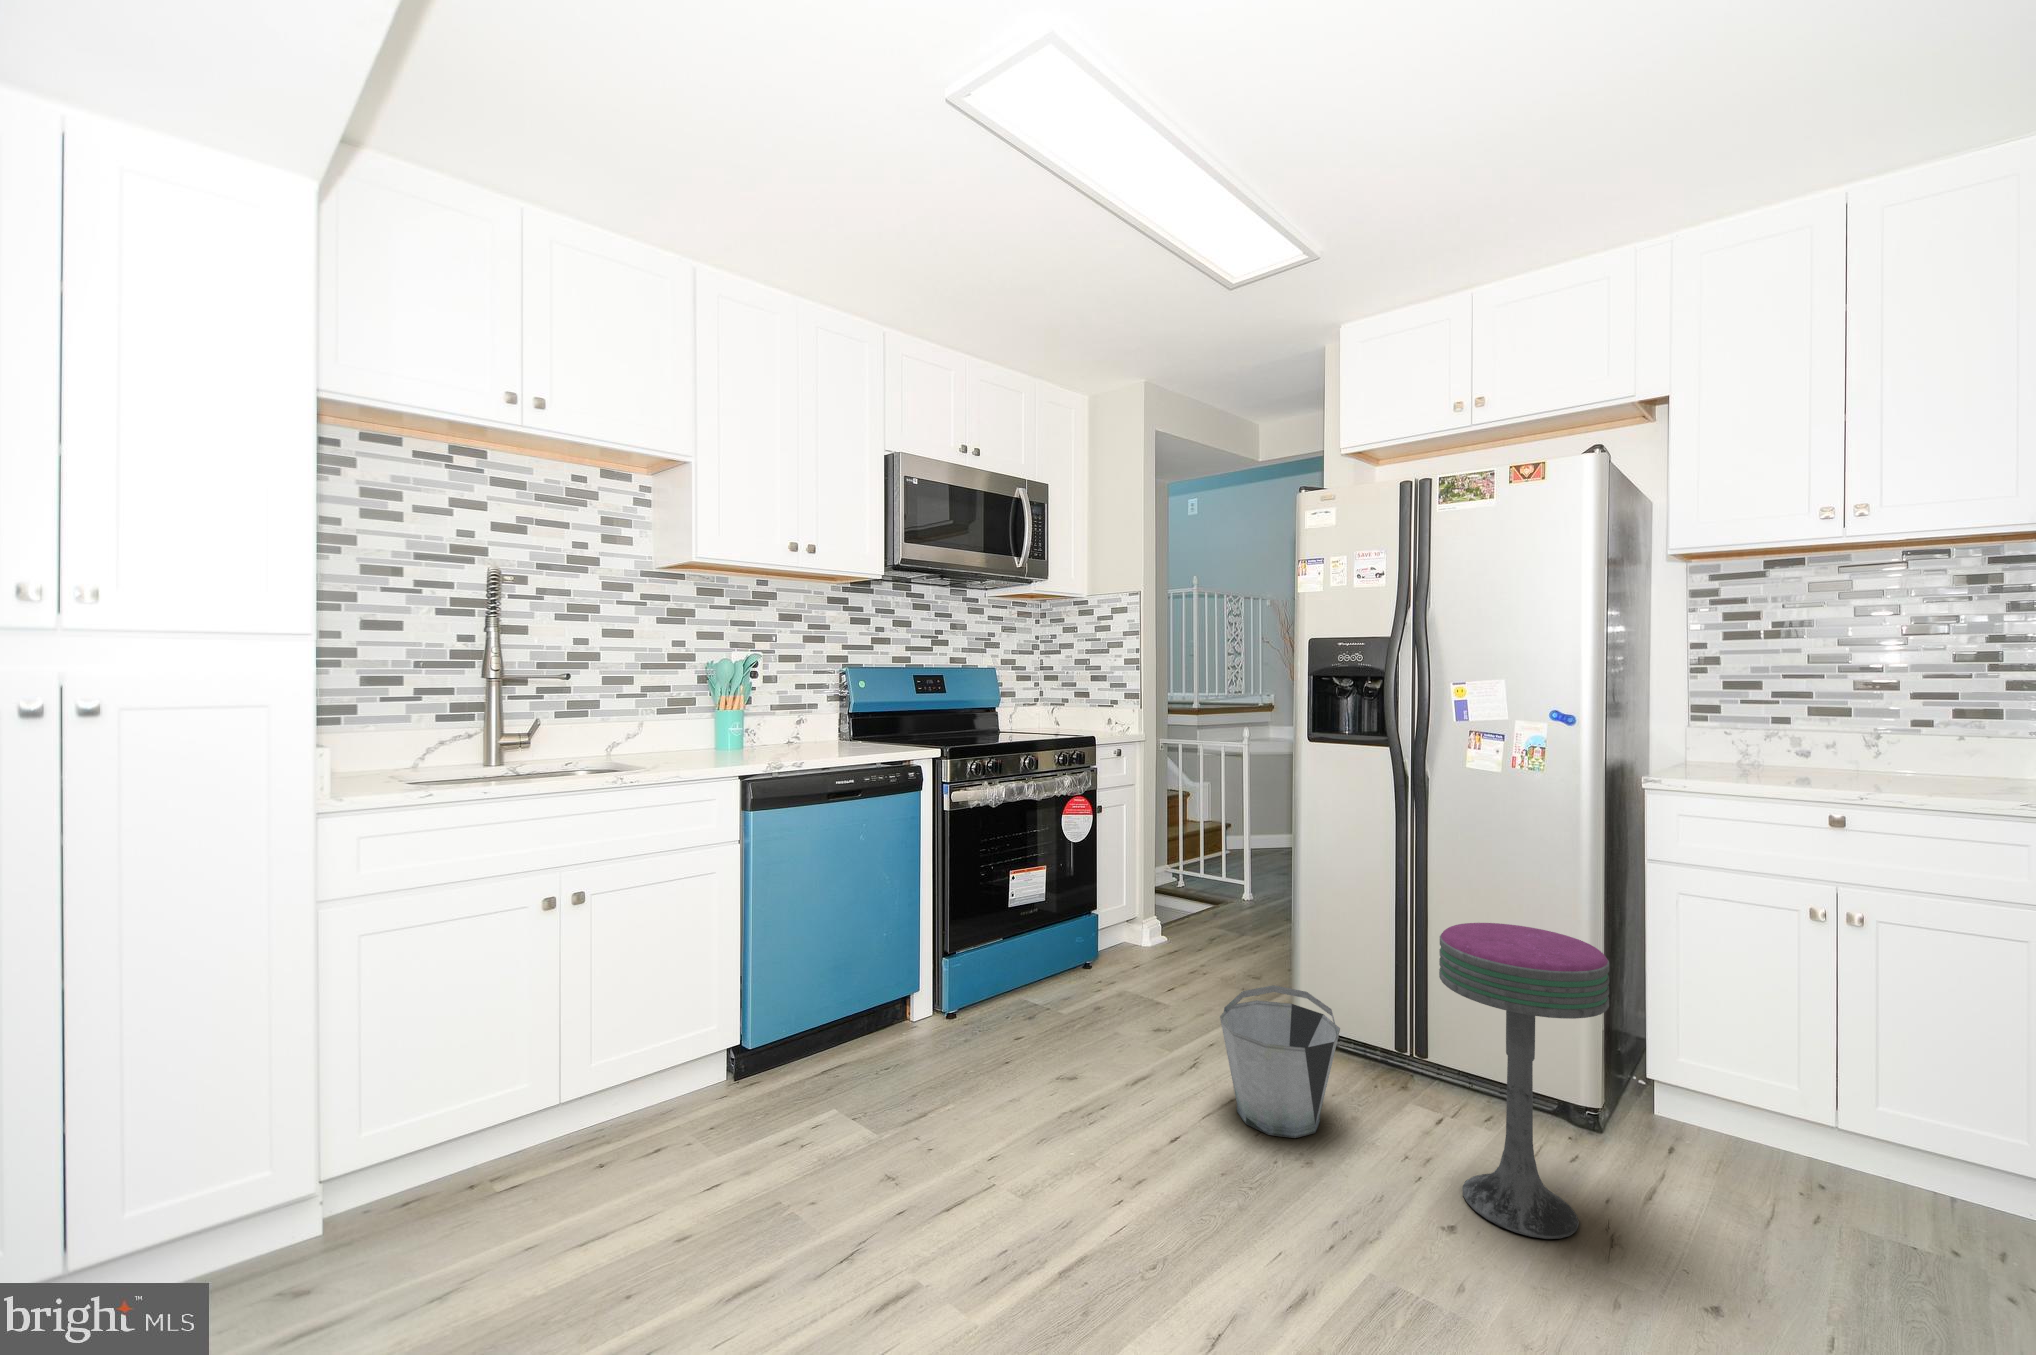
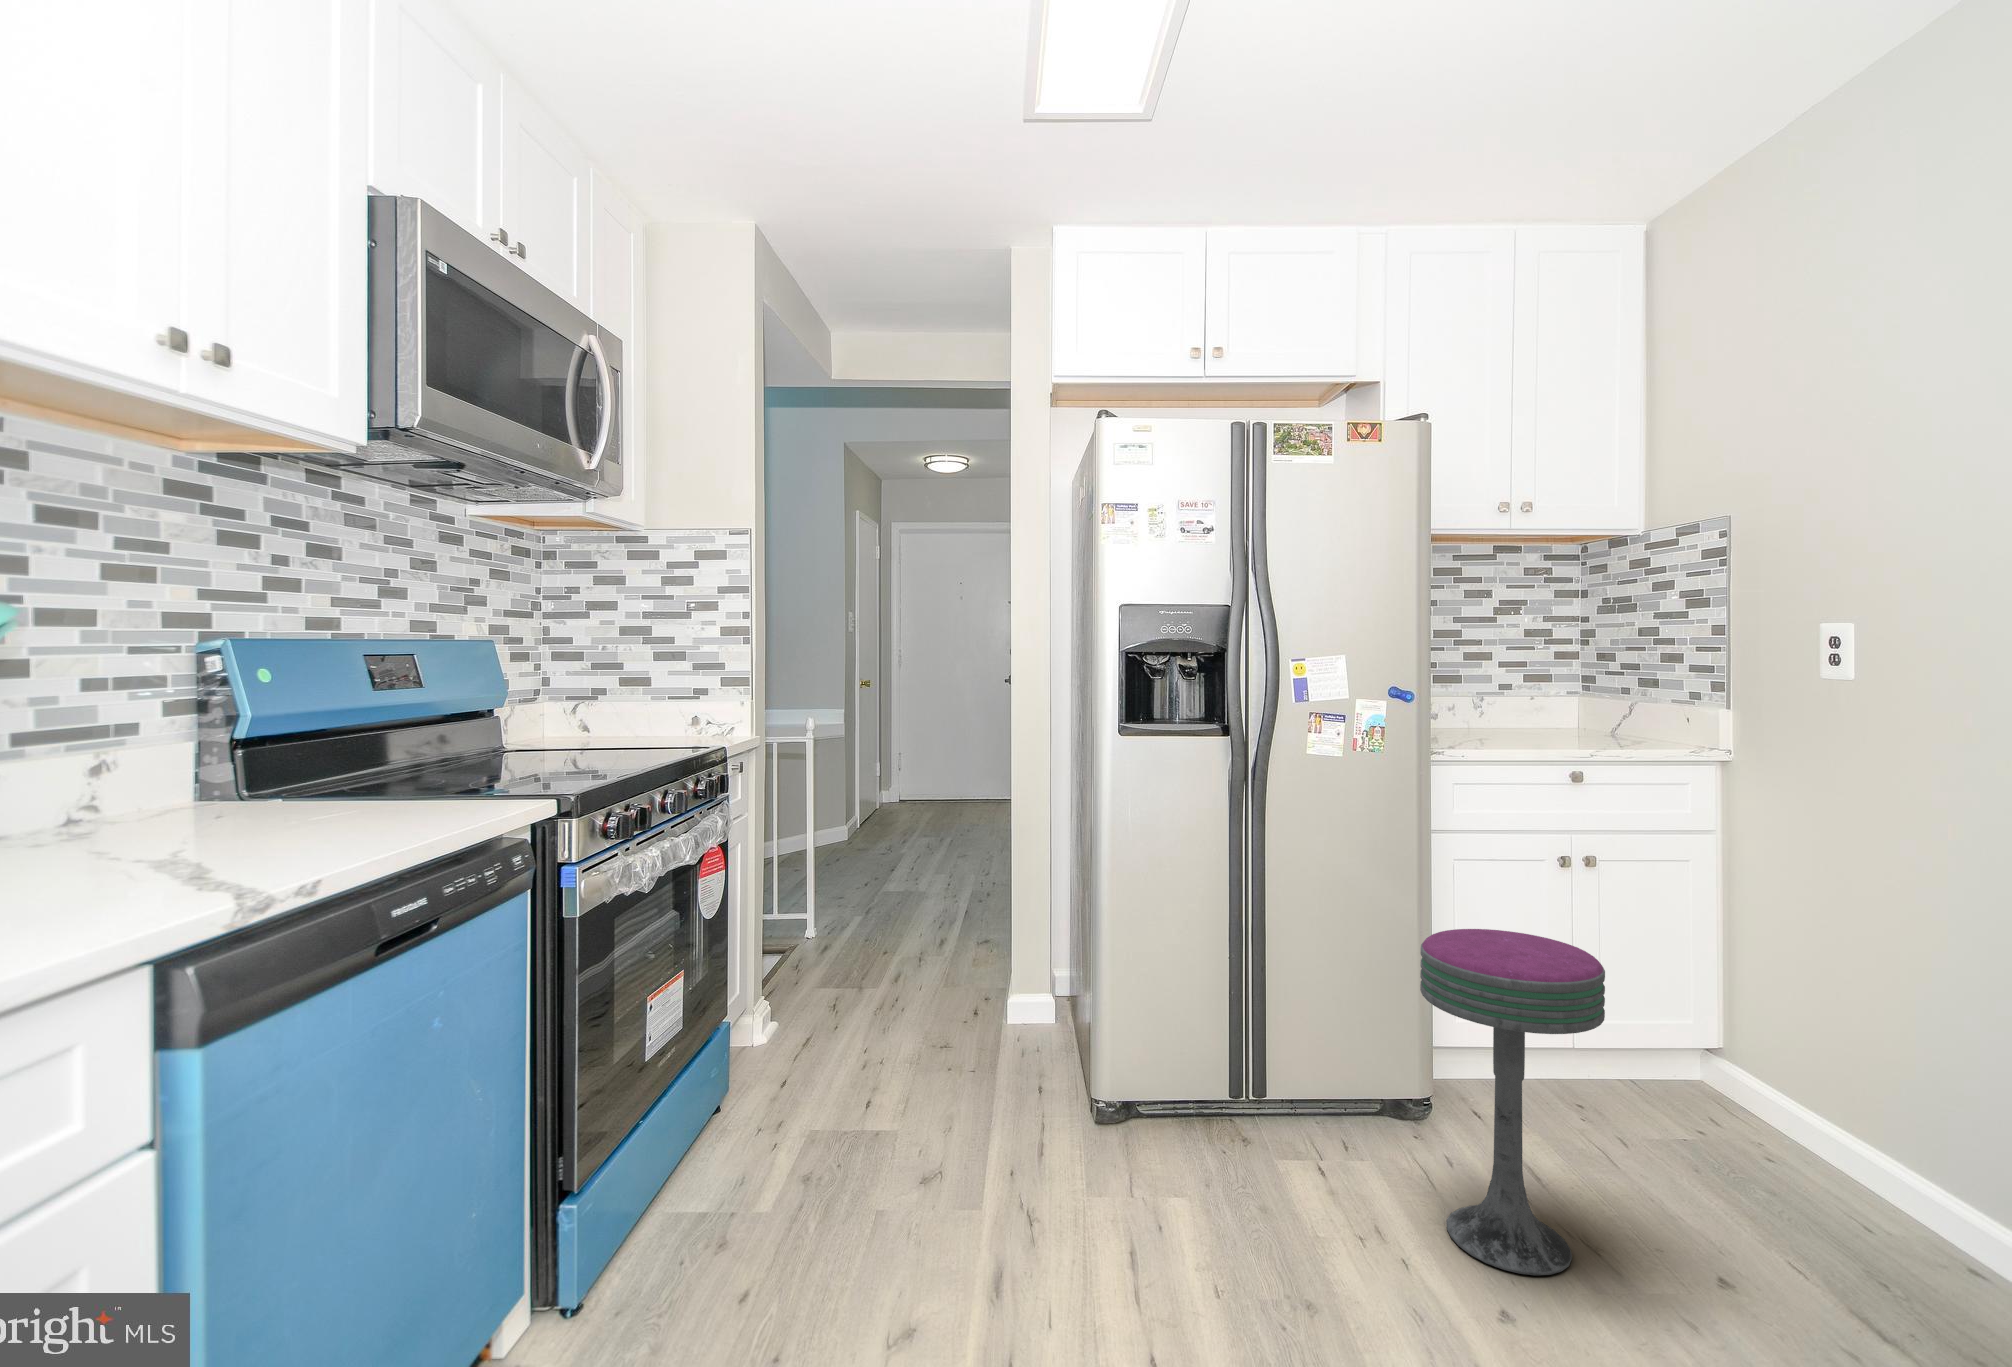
bucket: present [1220,985,1340,1138] -> none [1157,1070,1315,1287]

